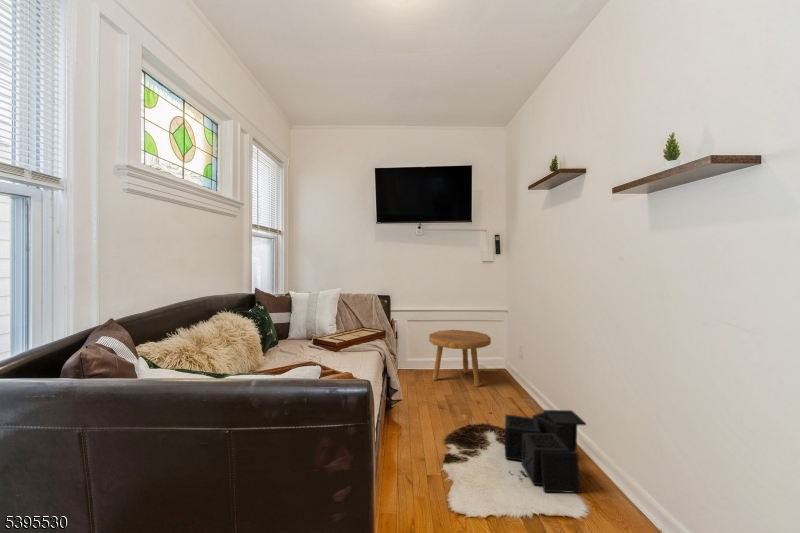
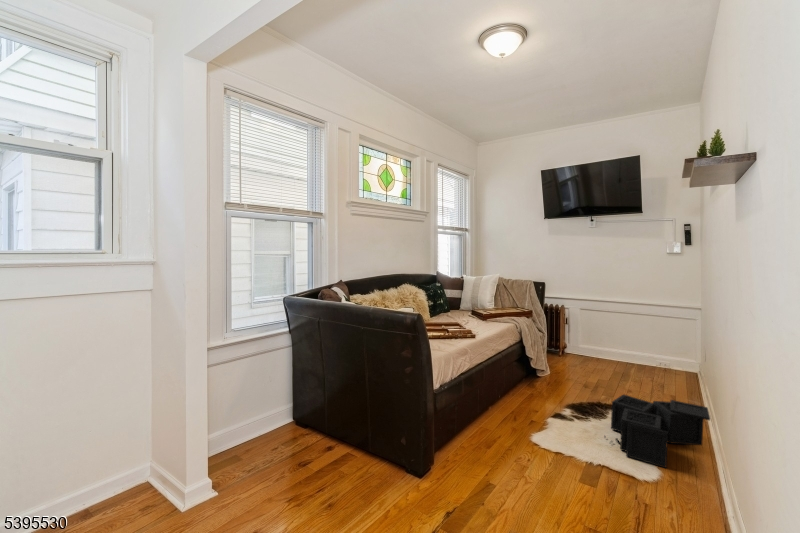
footstool: present [429,330,491,387] -> none [591,321,663,380]

